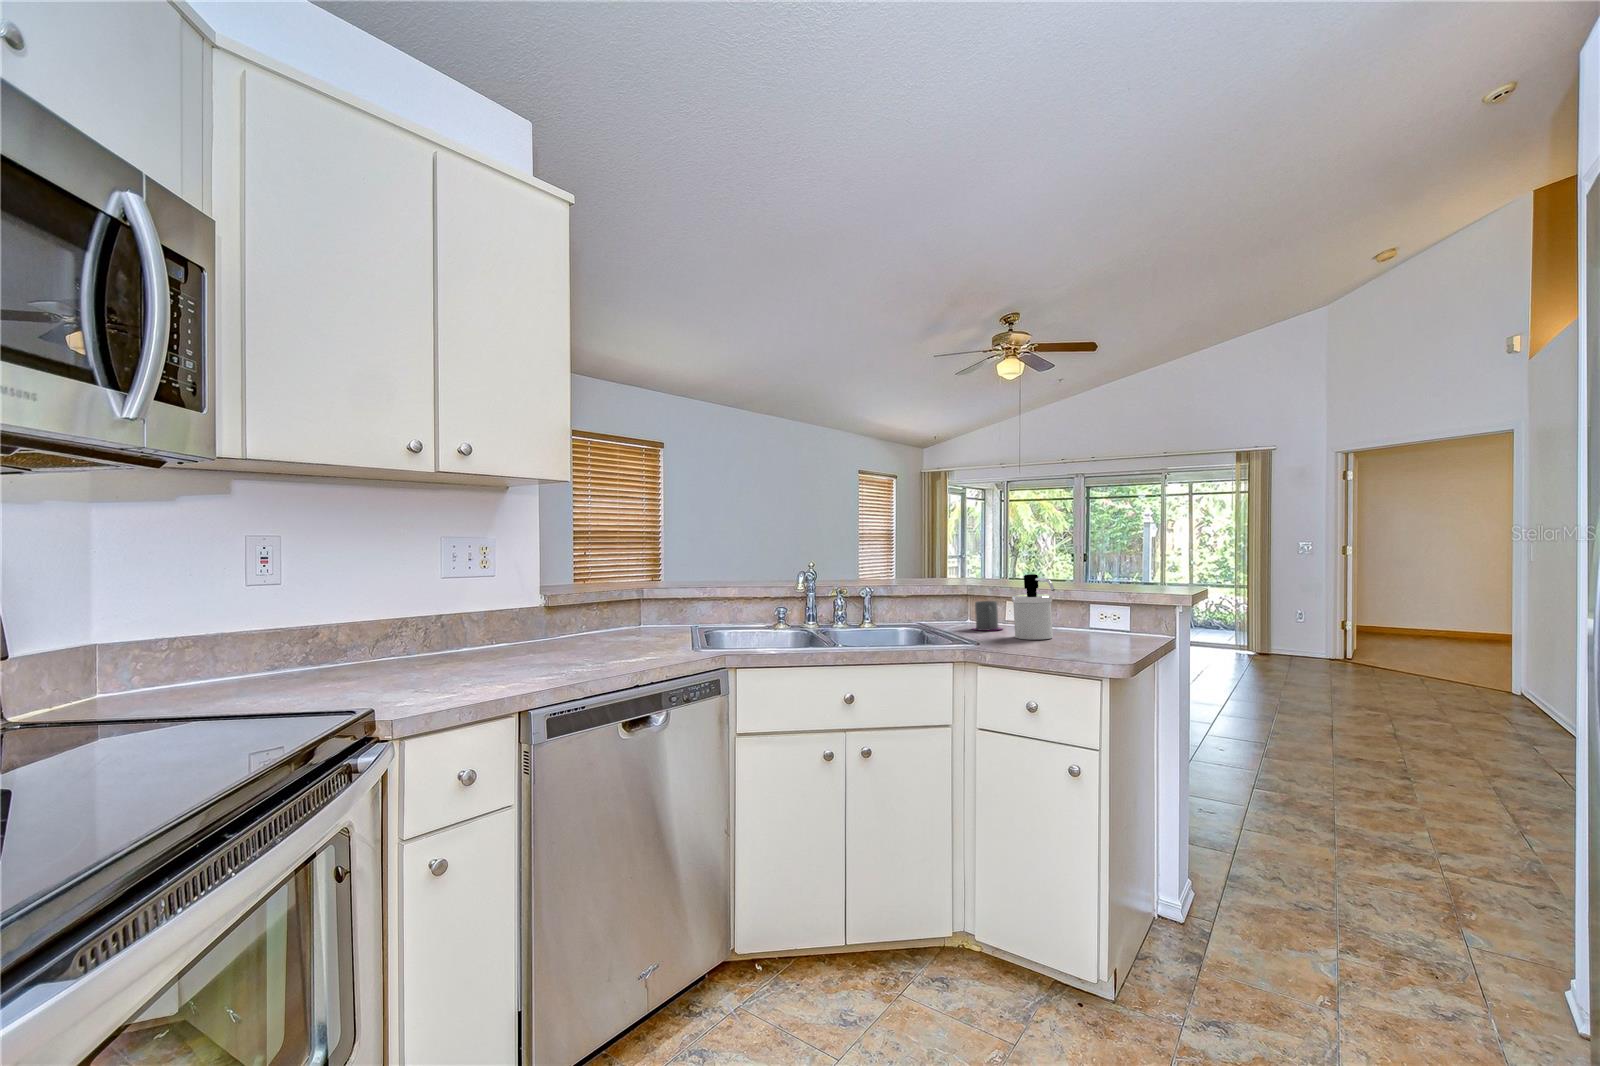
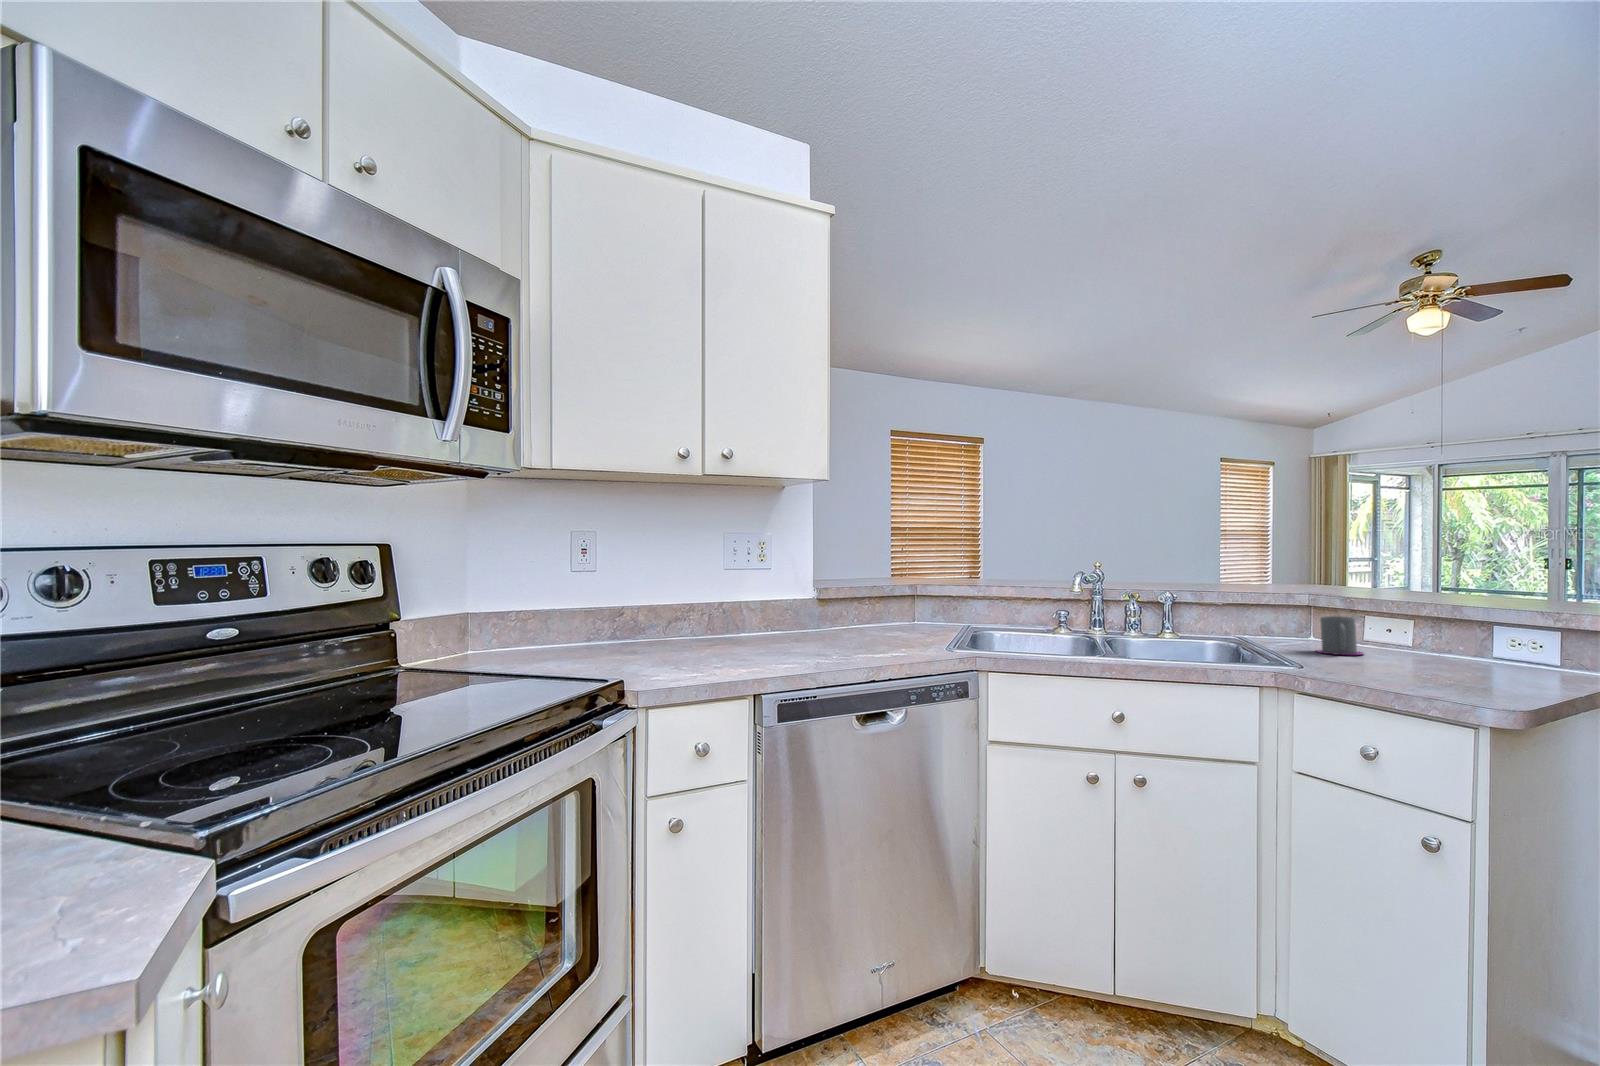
soap dispenser: present [1012,574,1055,640] -> none [1371,585,1441,674]

